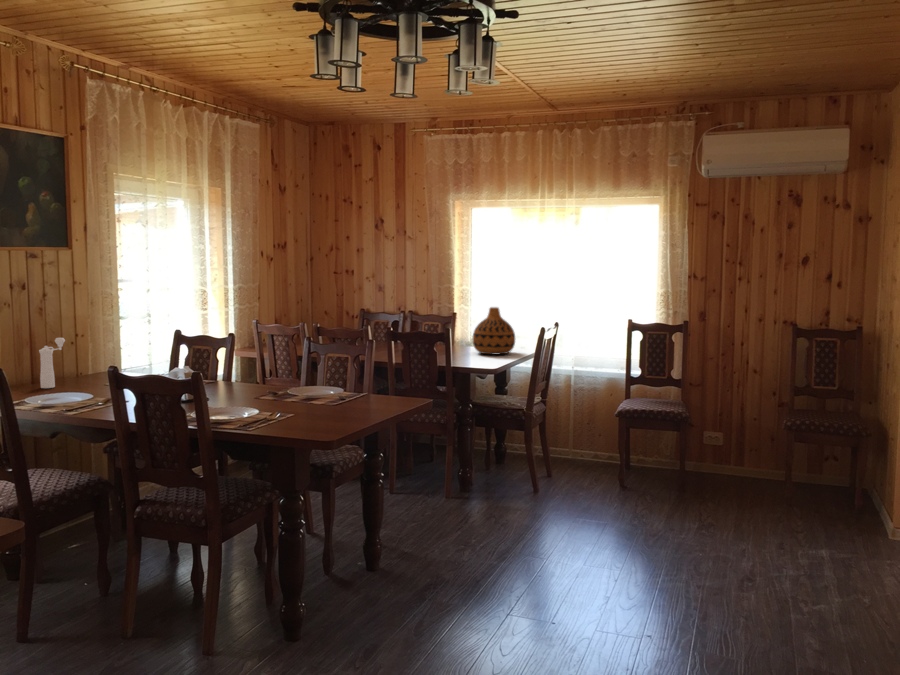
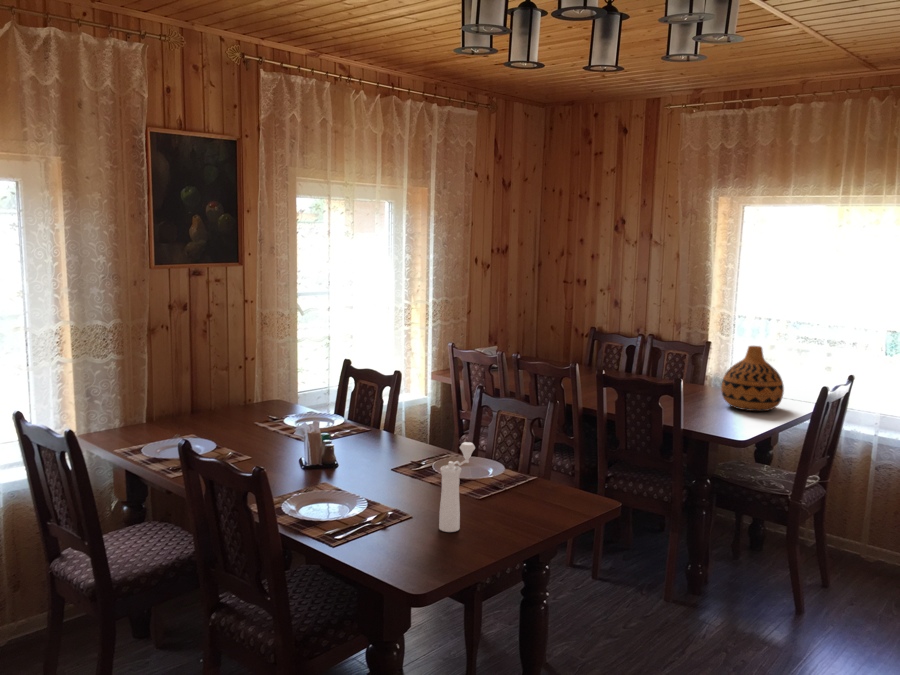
pepper mill: present [39,338,65,388] -> present [439,442,475,532]

